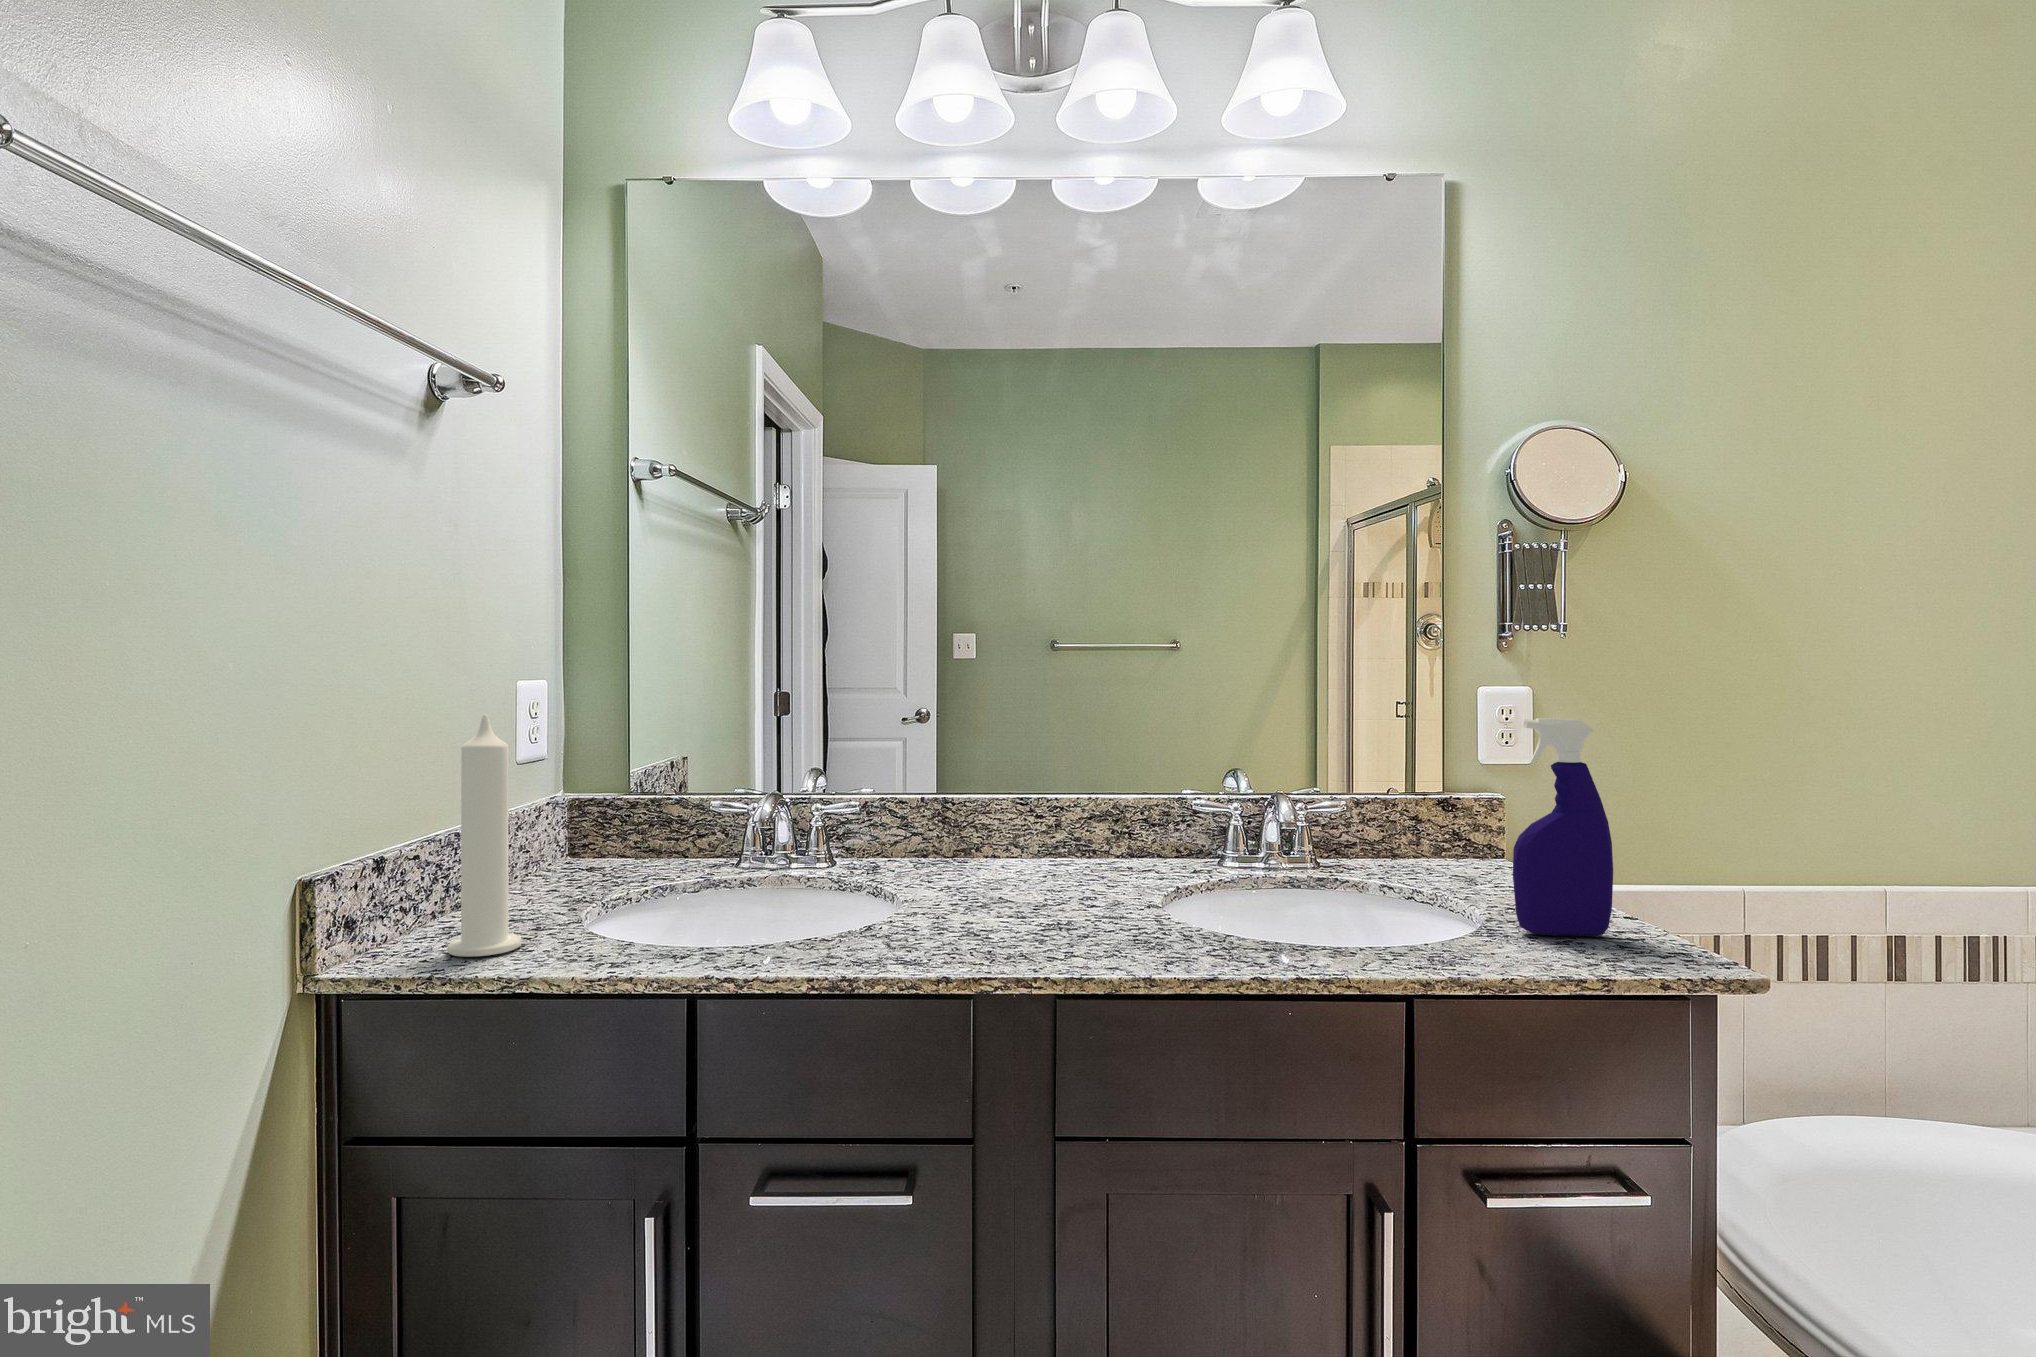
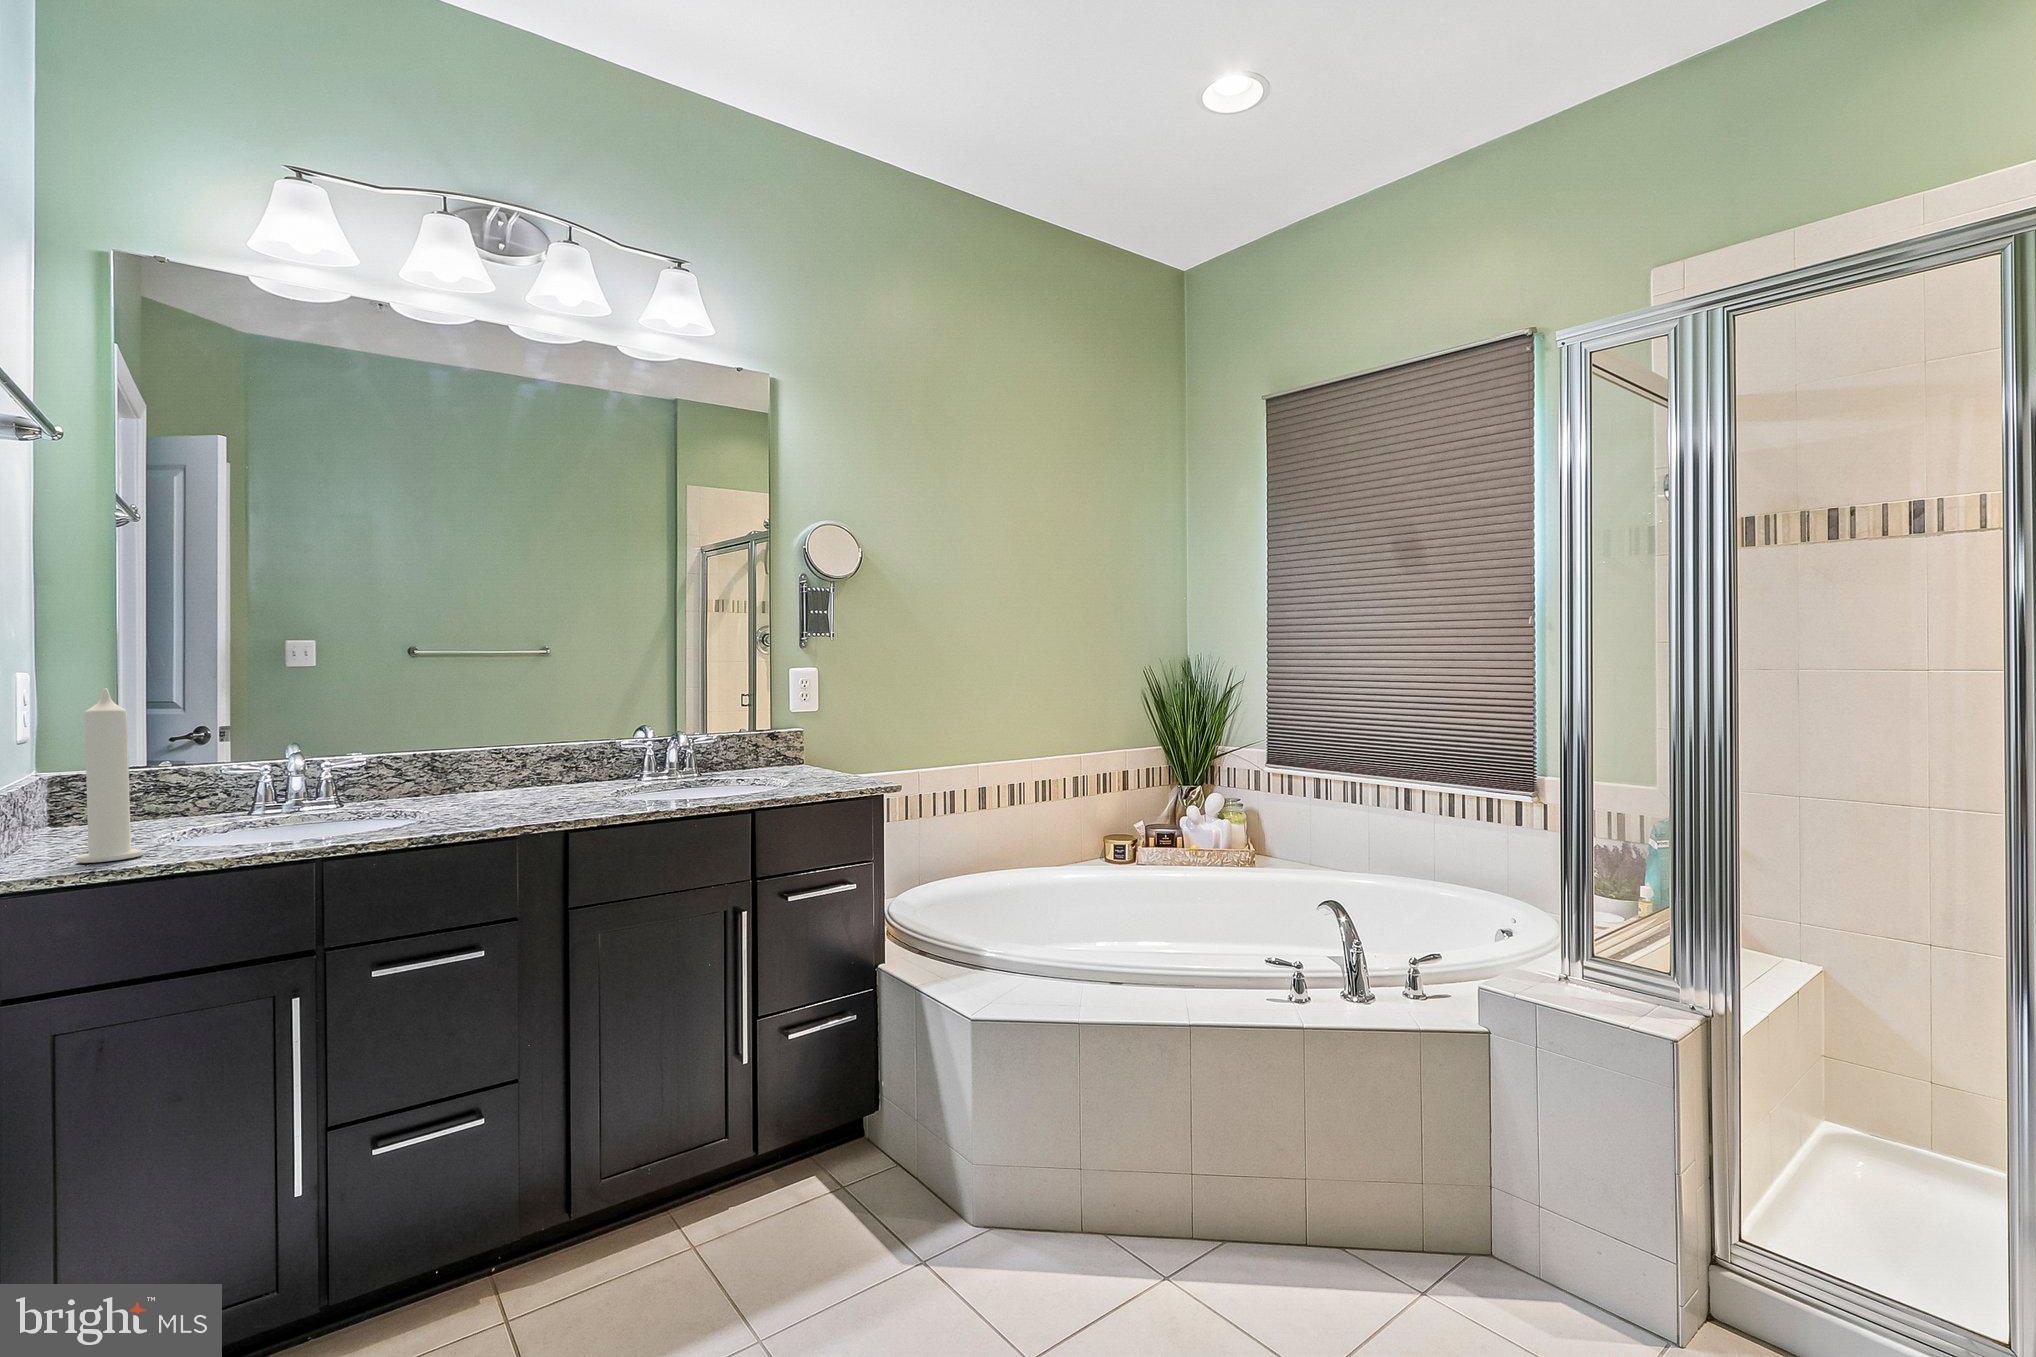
spray bottle: present [1513,718,1613,936] -> none [806,677,851,784]

